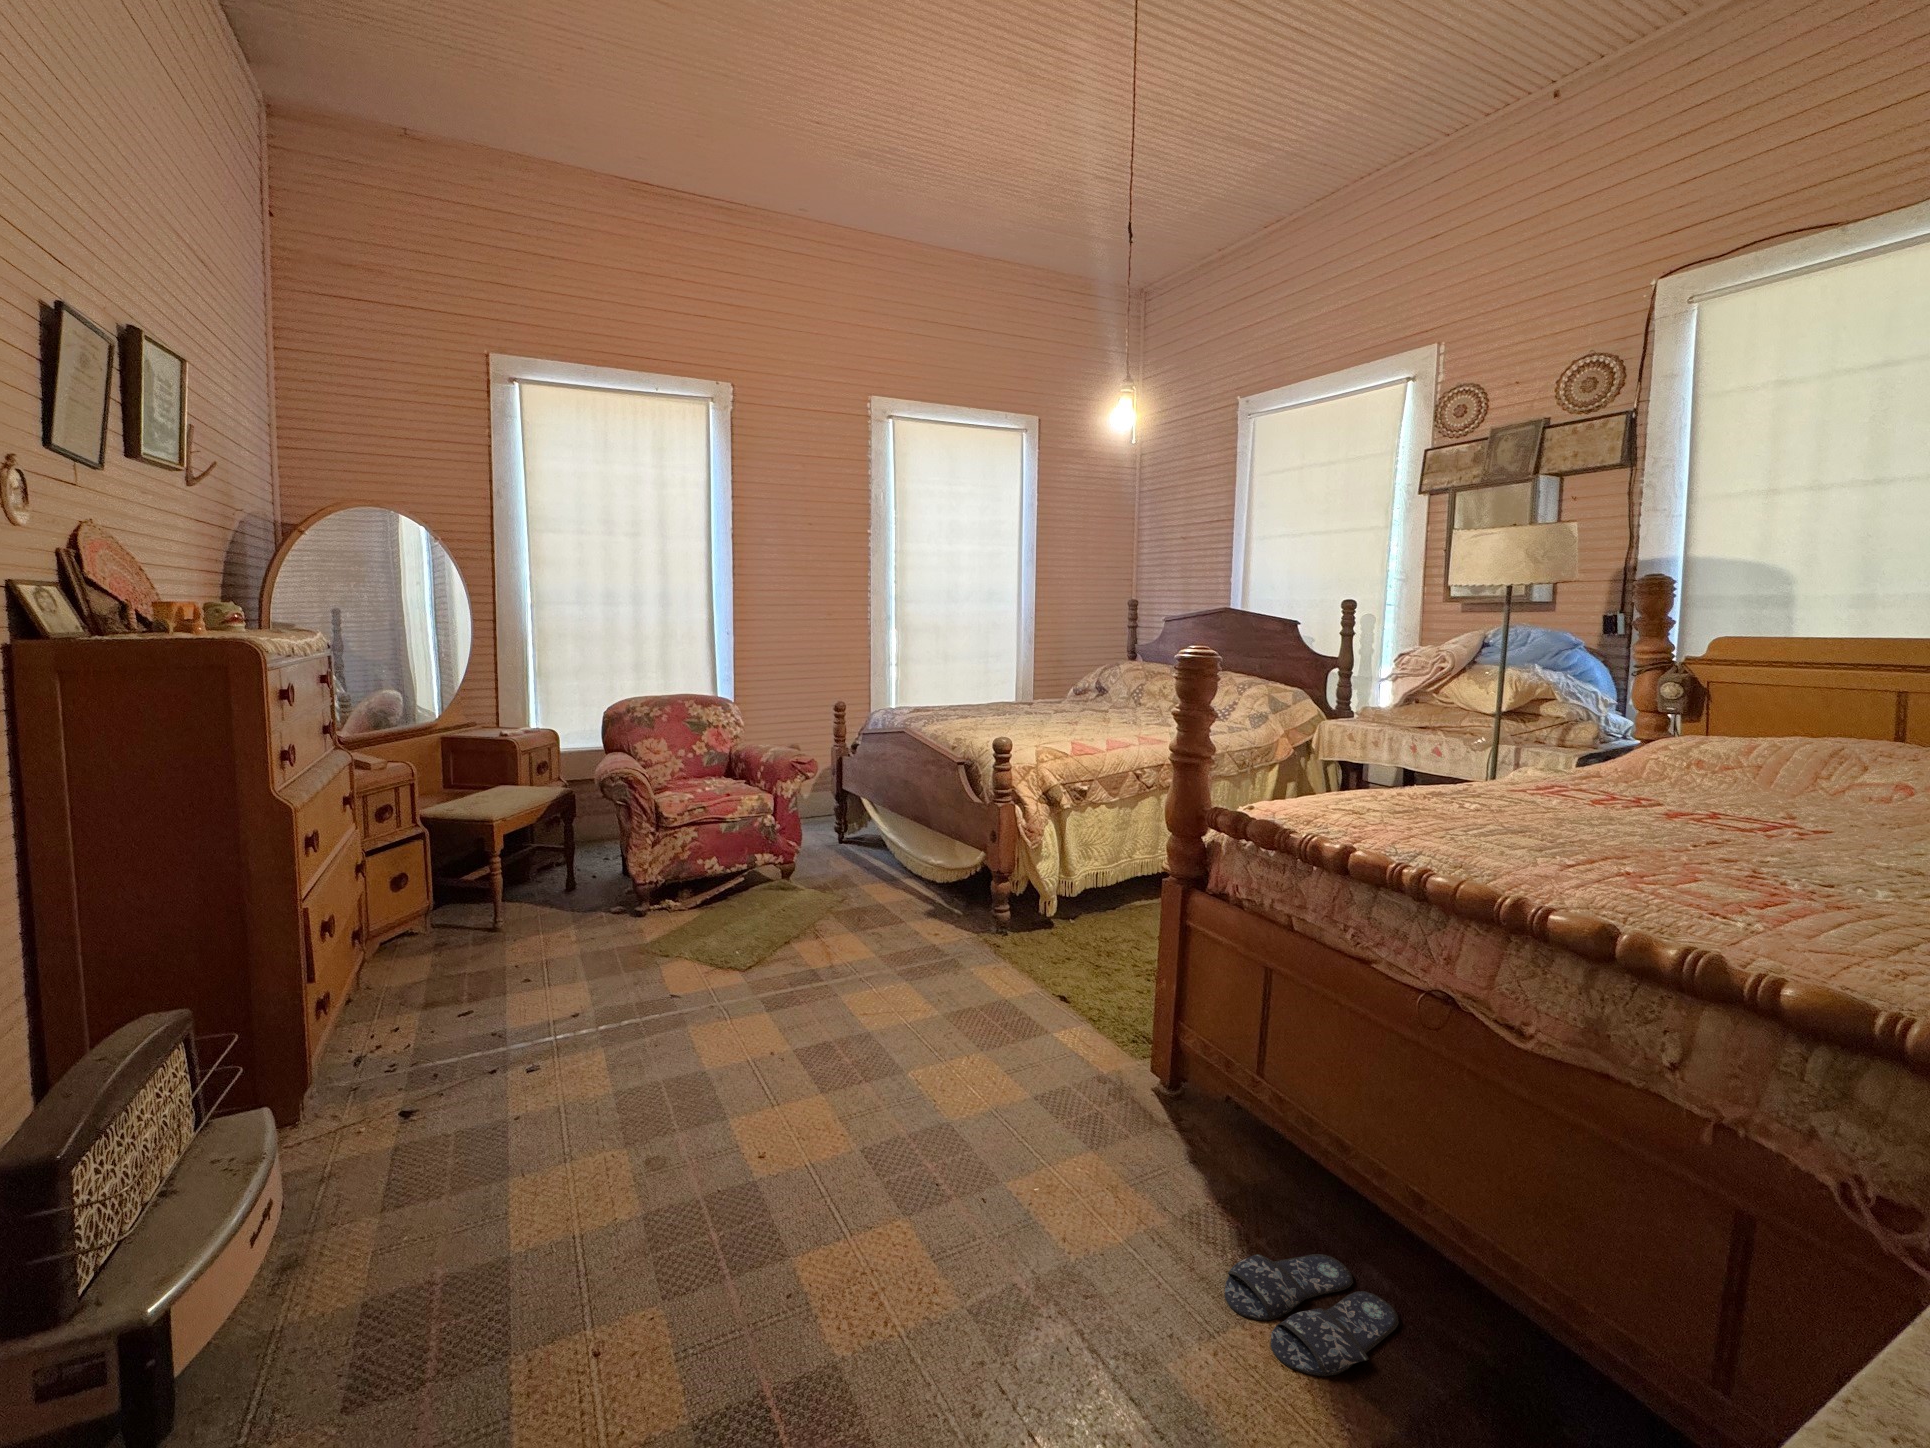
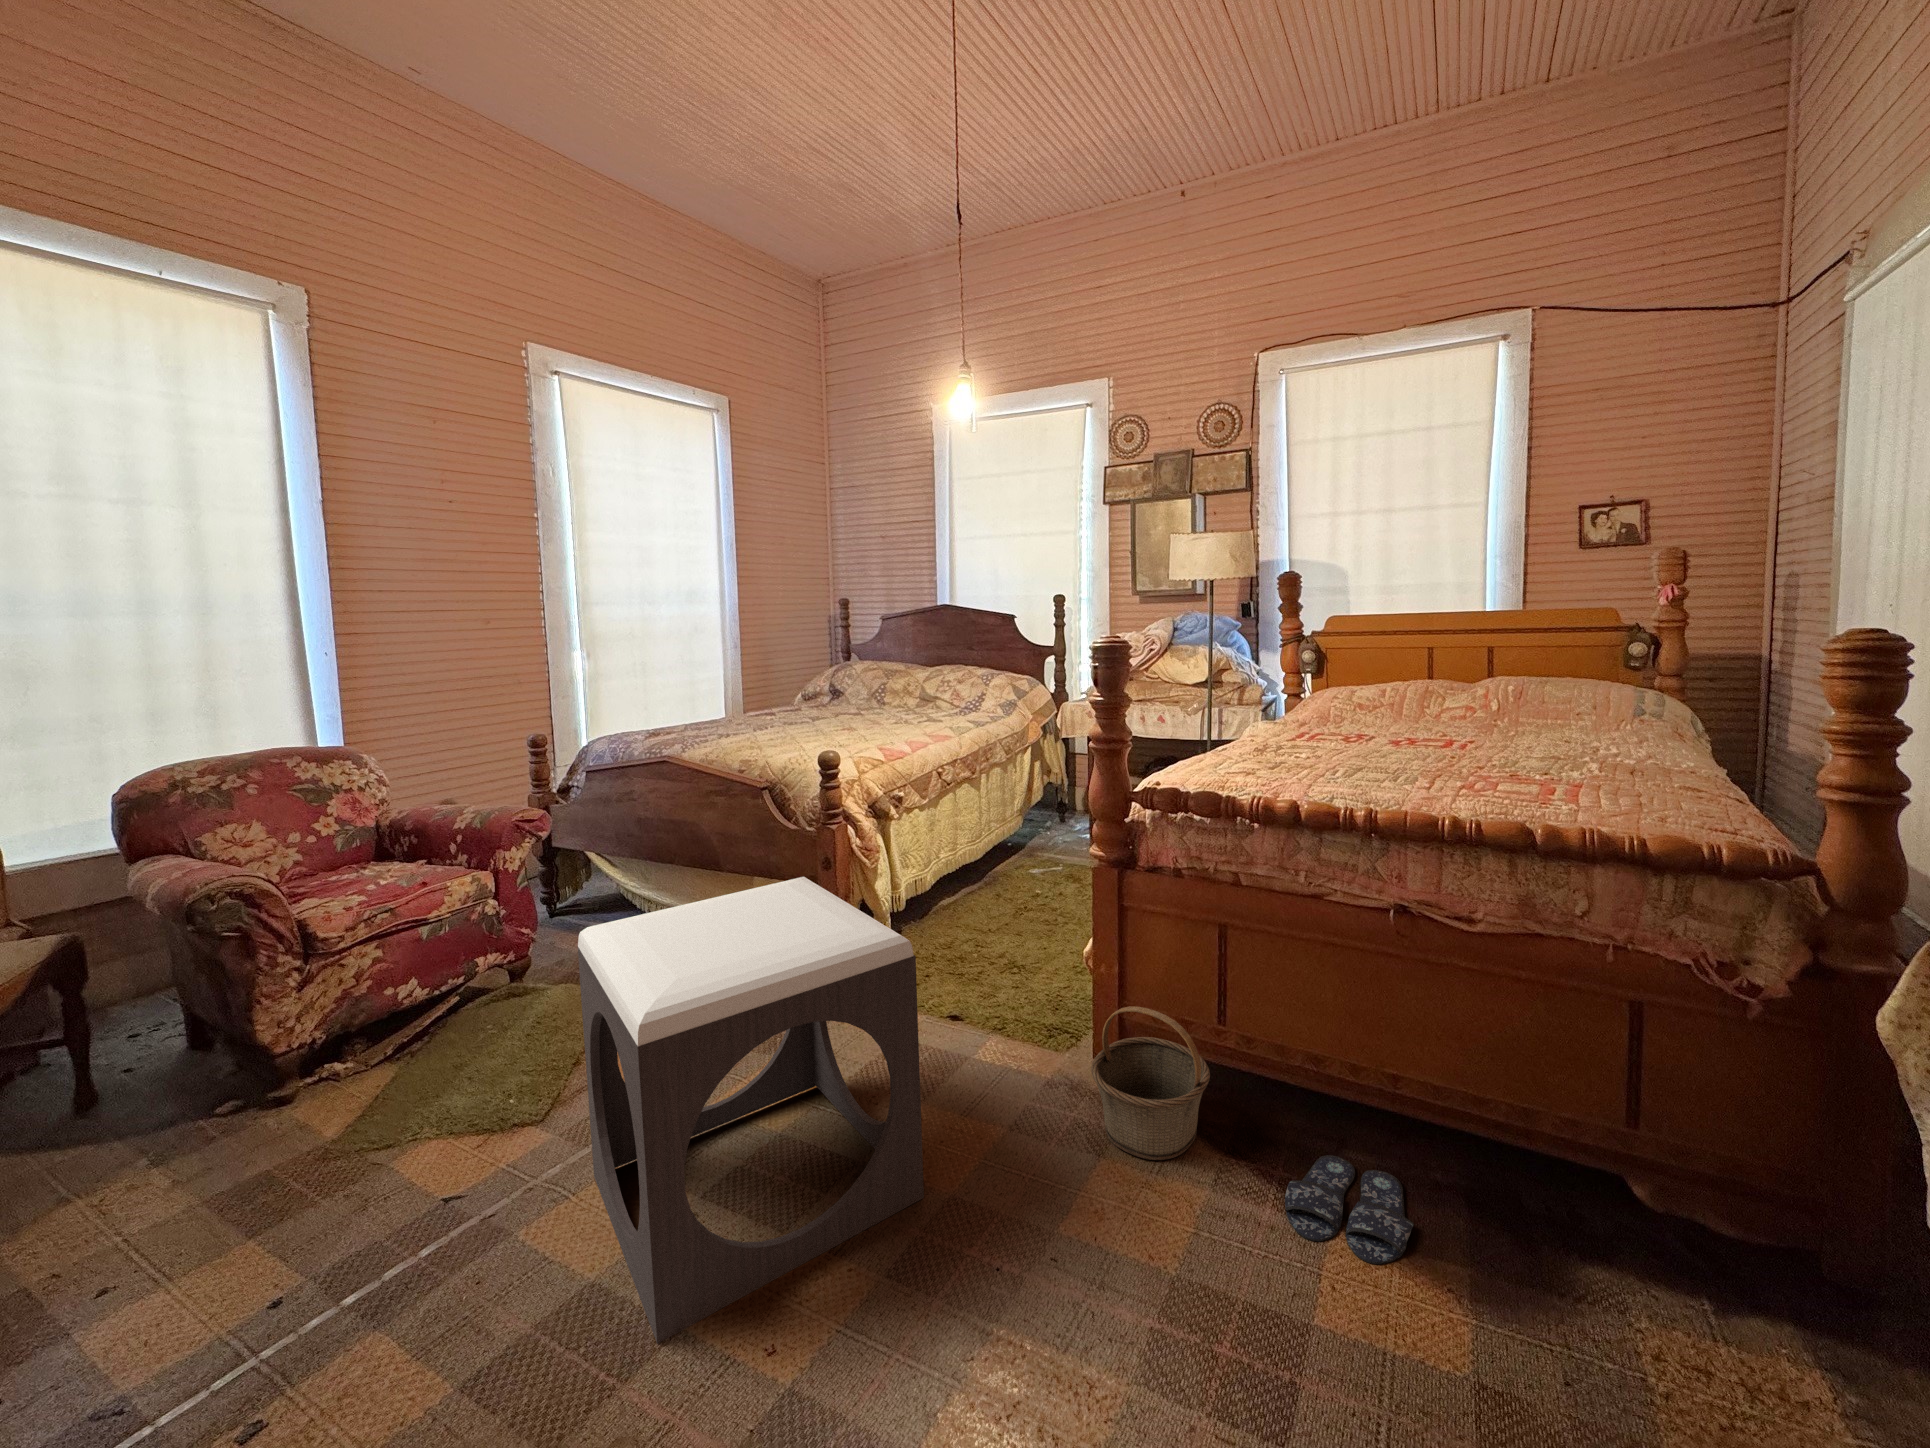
footstool: none [711,834,928,1117] -> present [578,877,924,1344]
basket: none [1097,1022,1222,1182] -> present [1091,1006,1210,1160]

